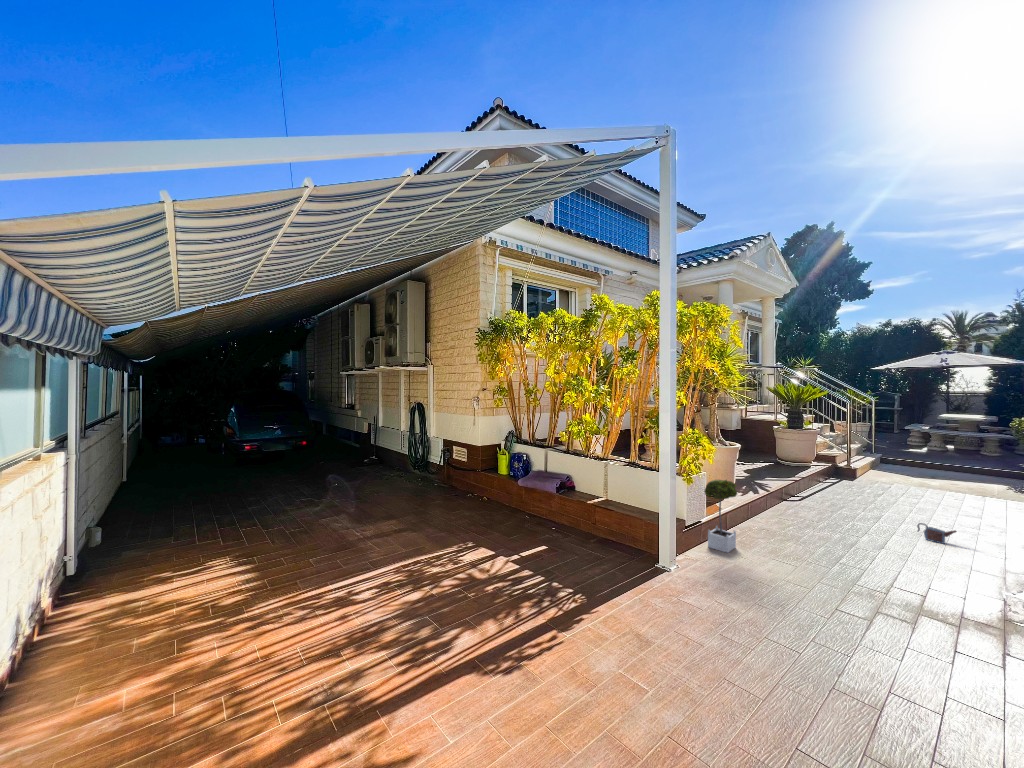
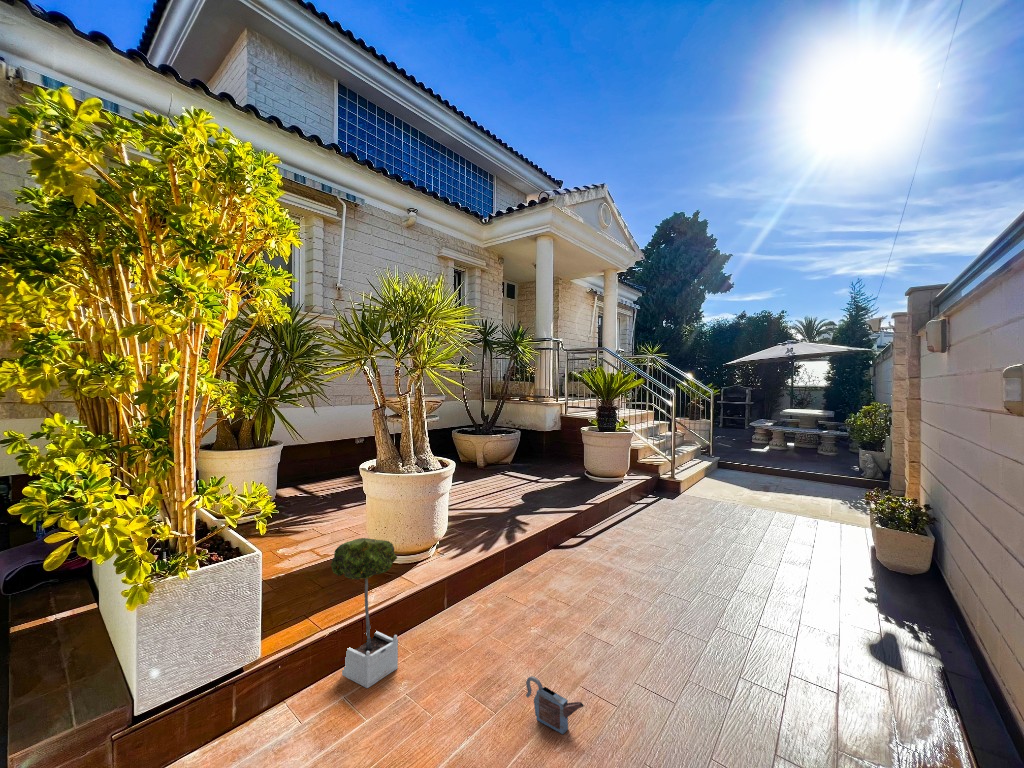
watering can: present [917,523,957,544] -> present [526,676,584,734]

